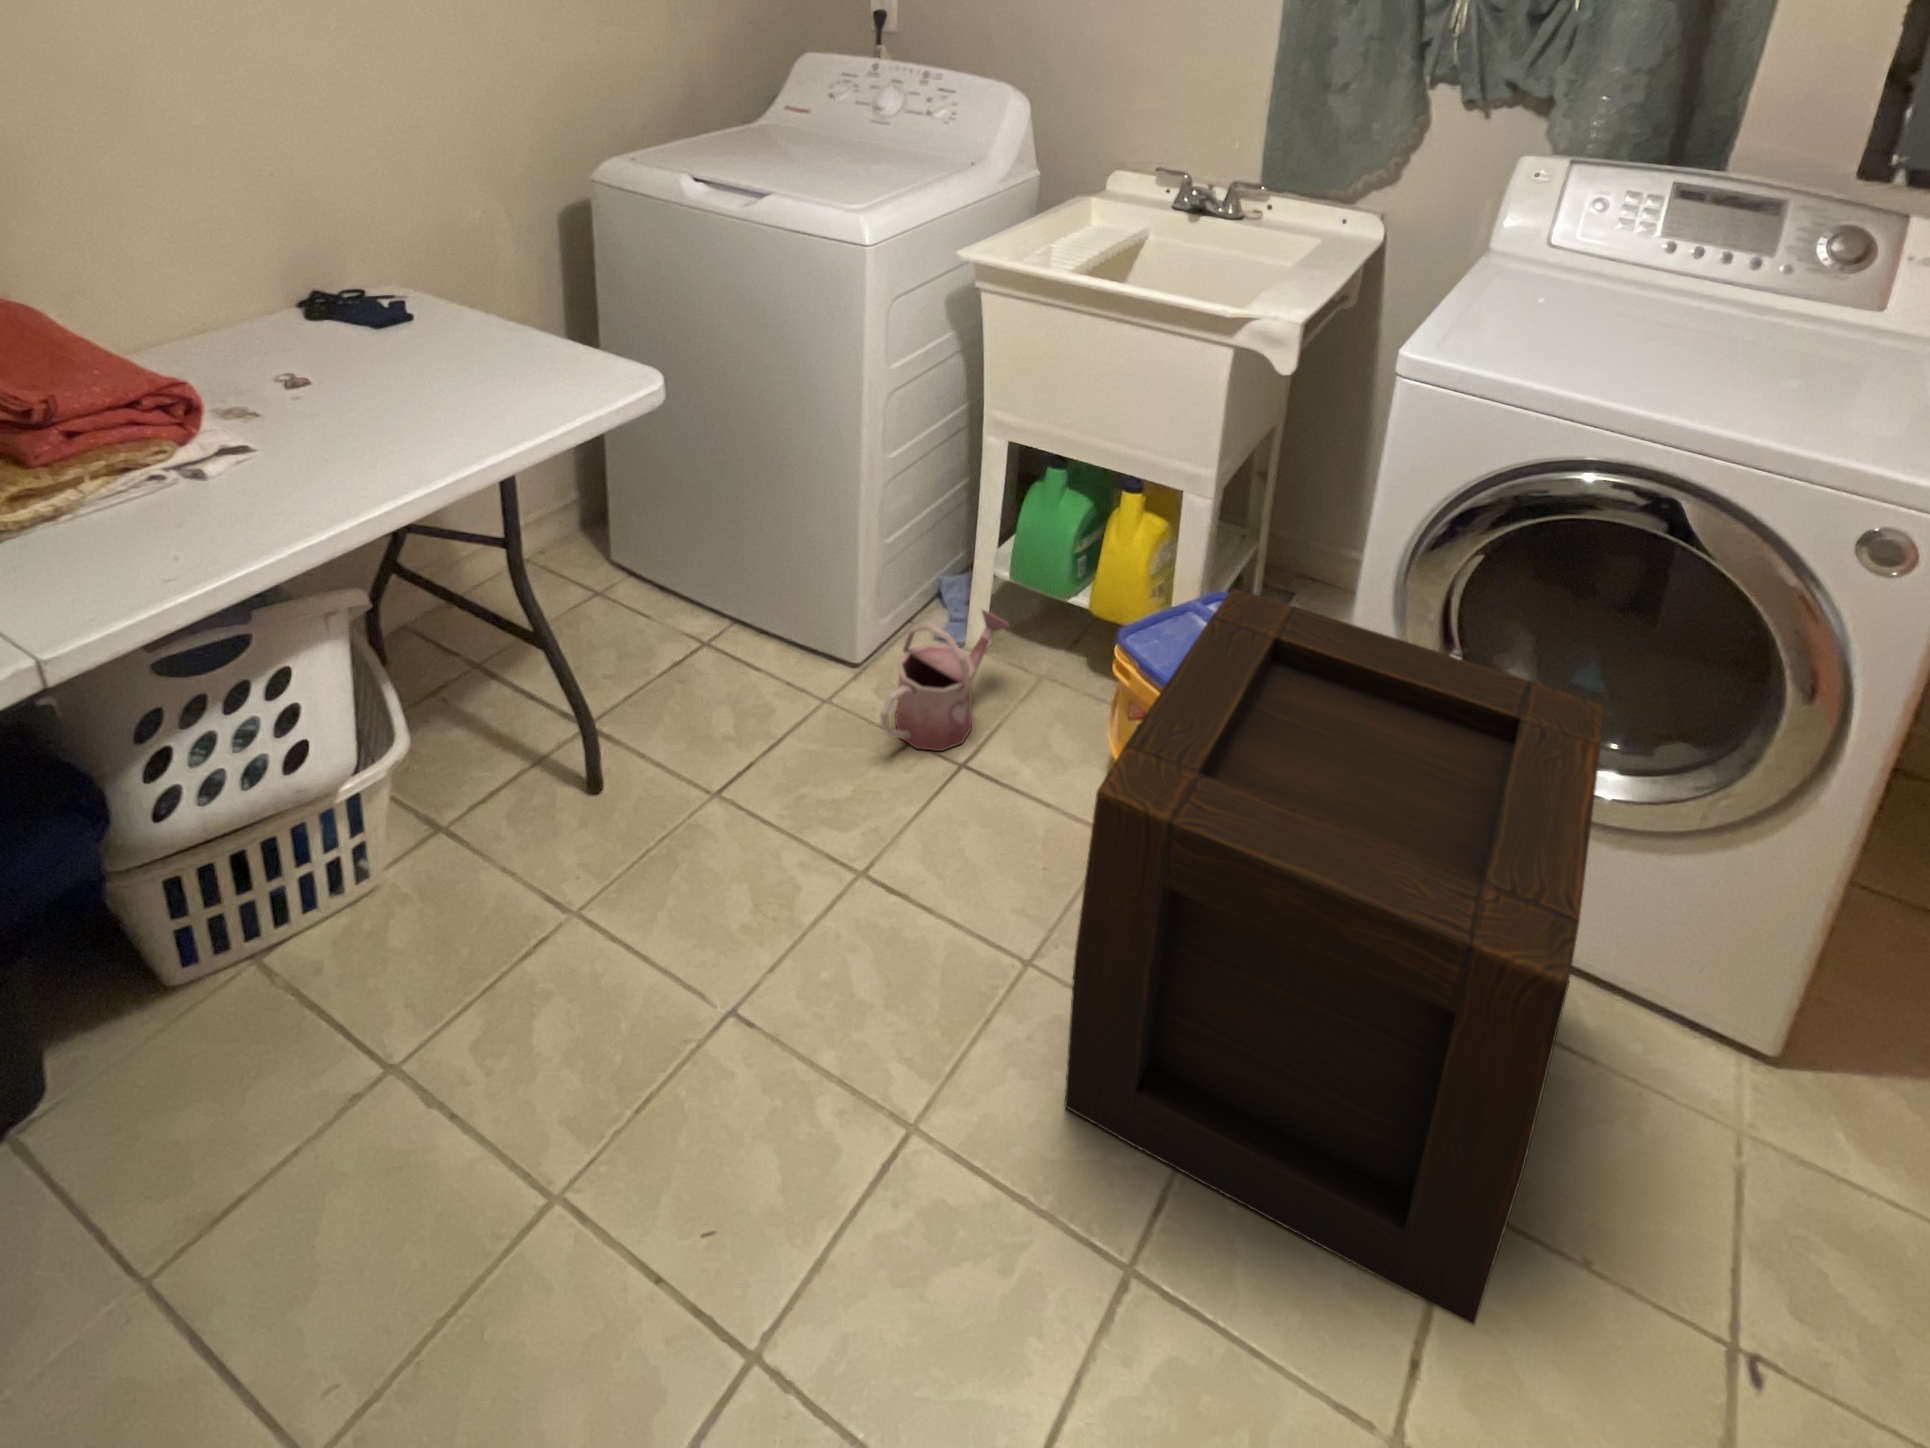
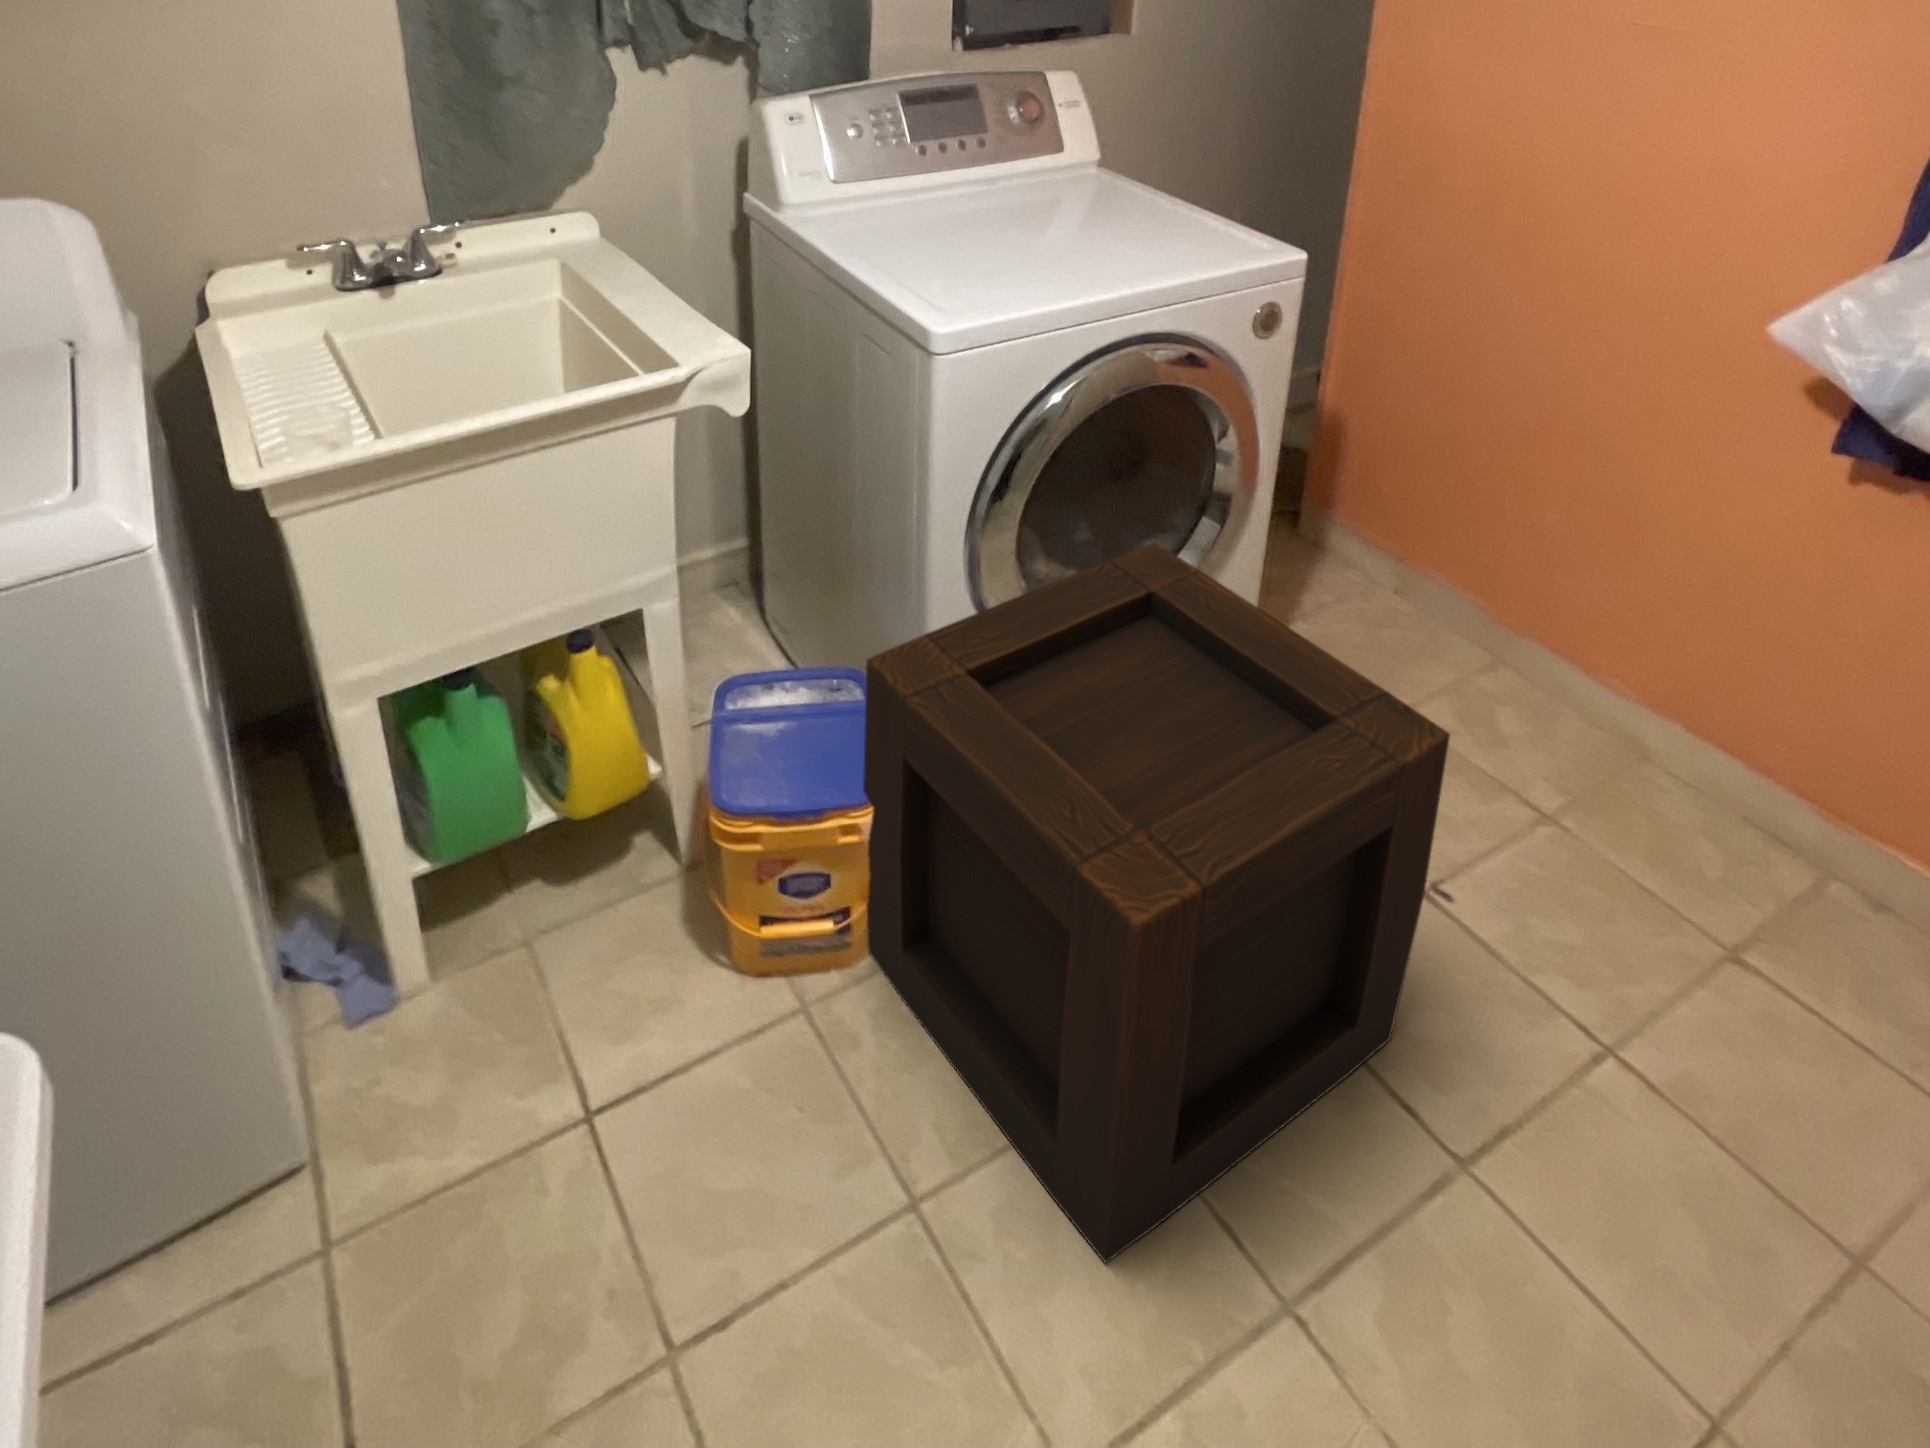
watering can: present [880,610,1009,751] -> none [411,919,551,1184]

